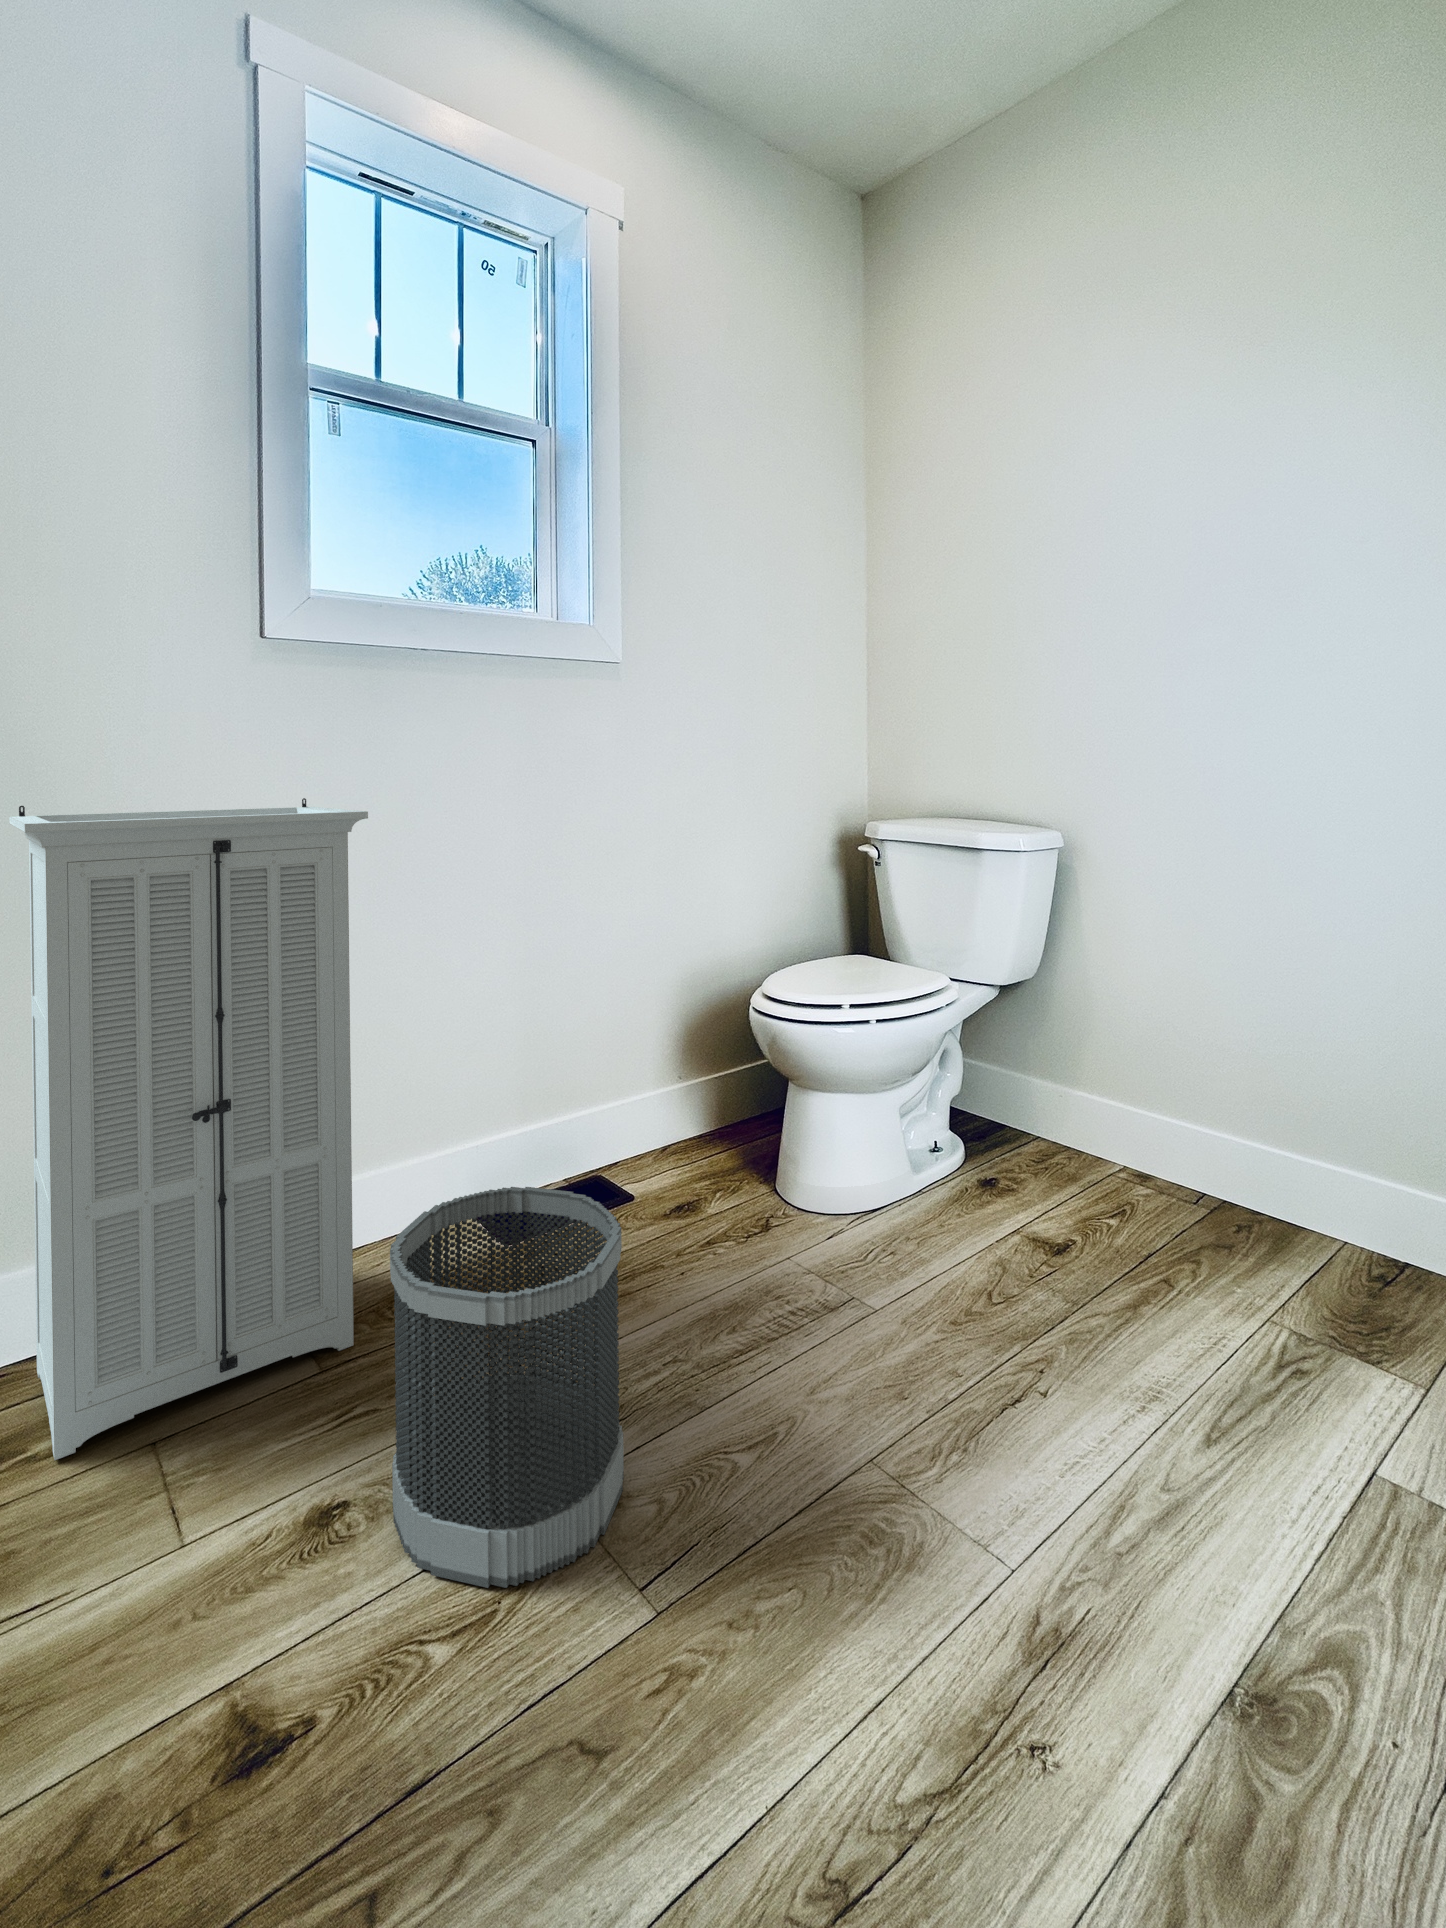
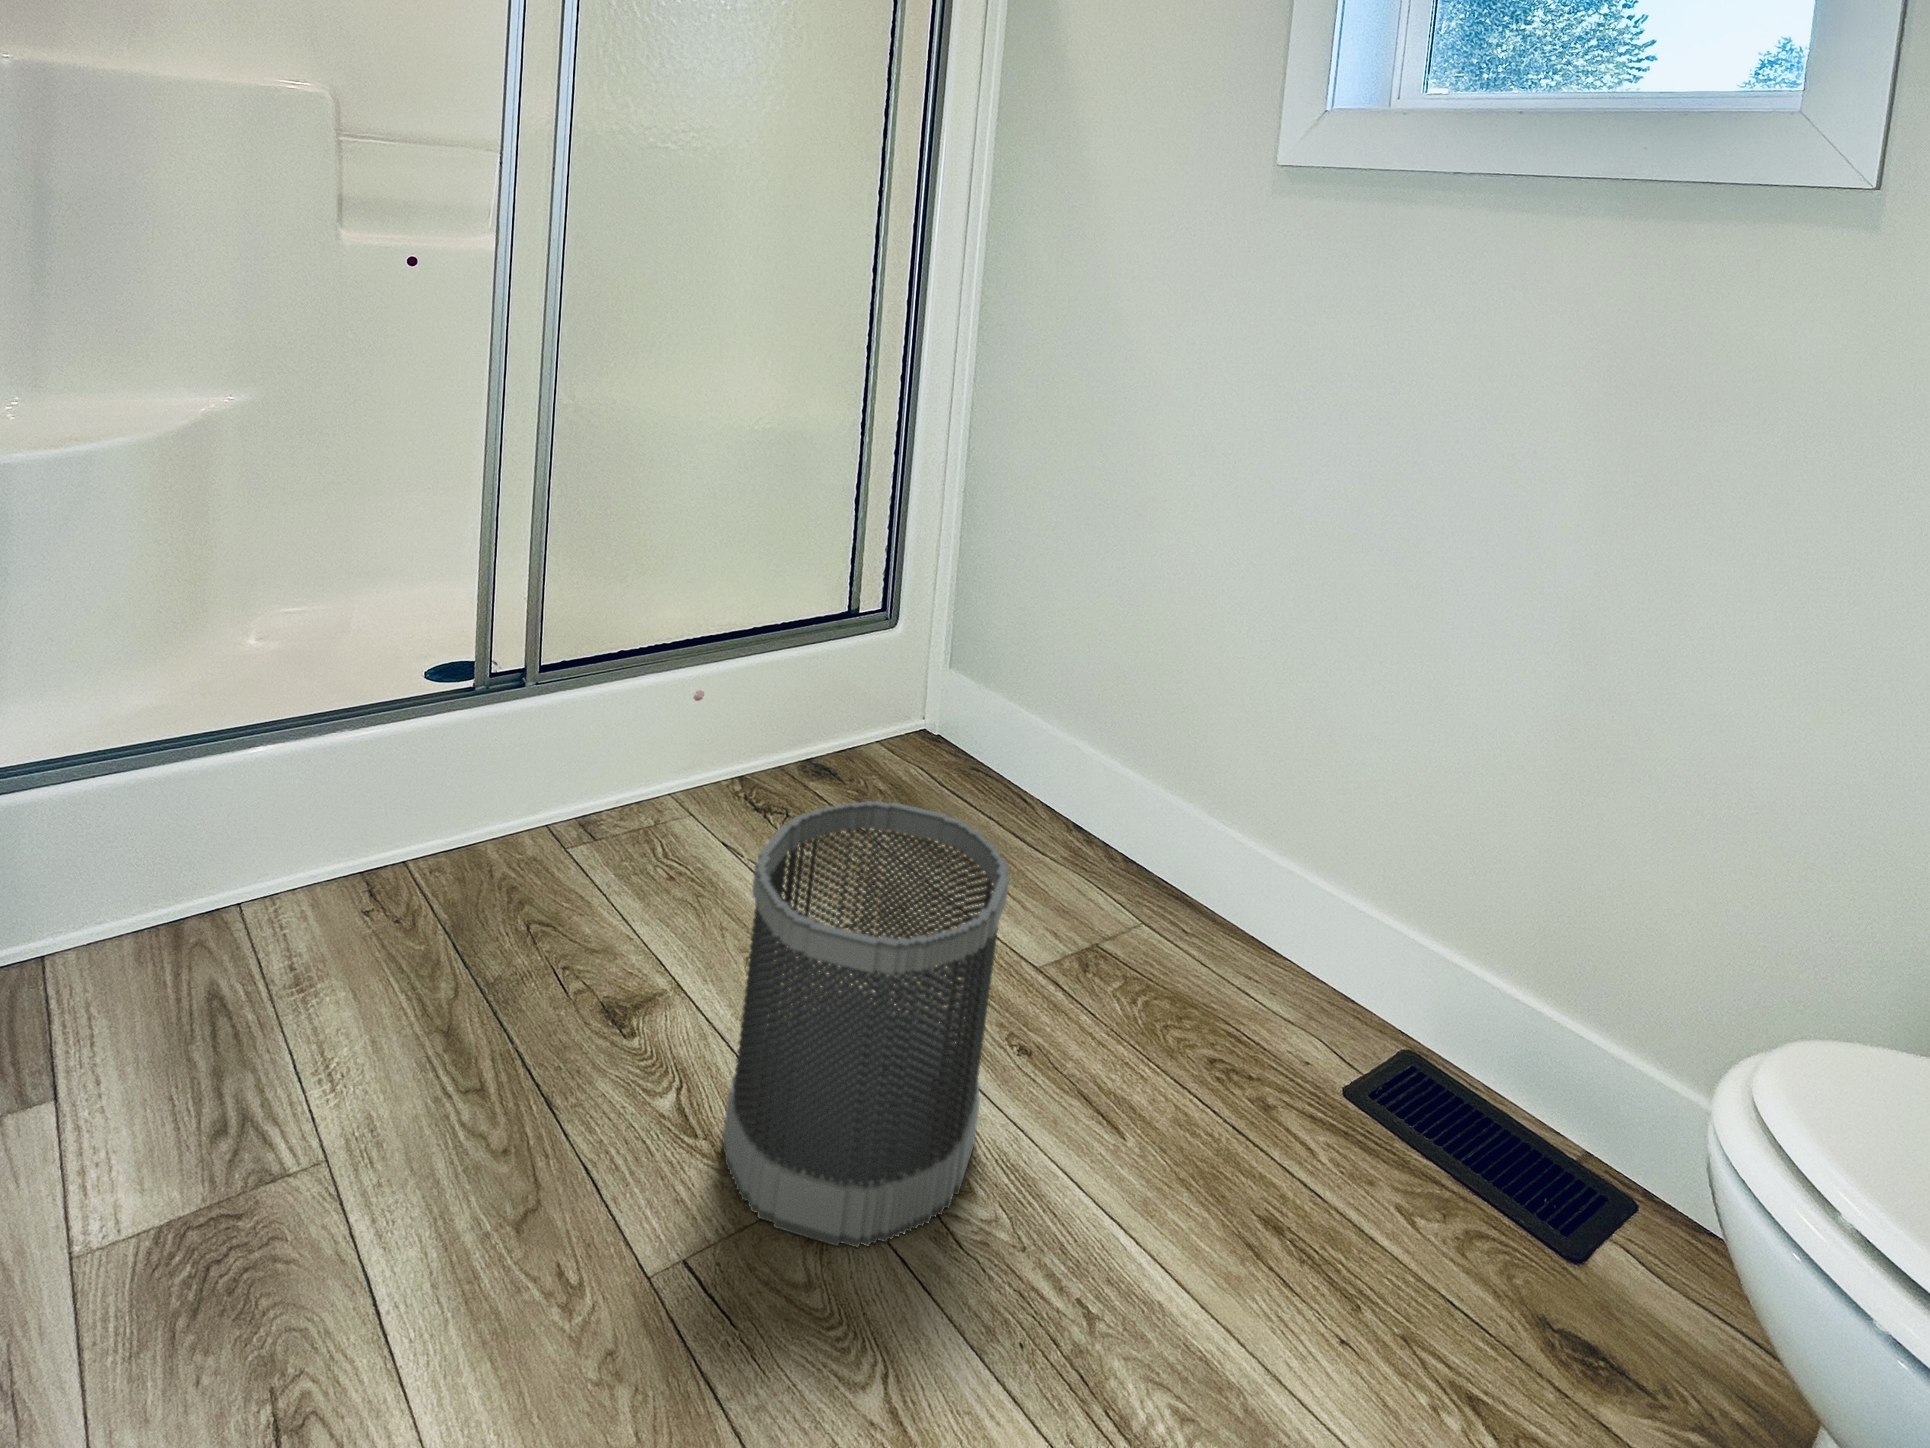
storage cabinet: present [9,798,368,1460] -> none [922,342,1290,985]

